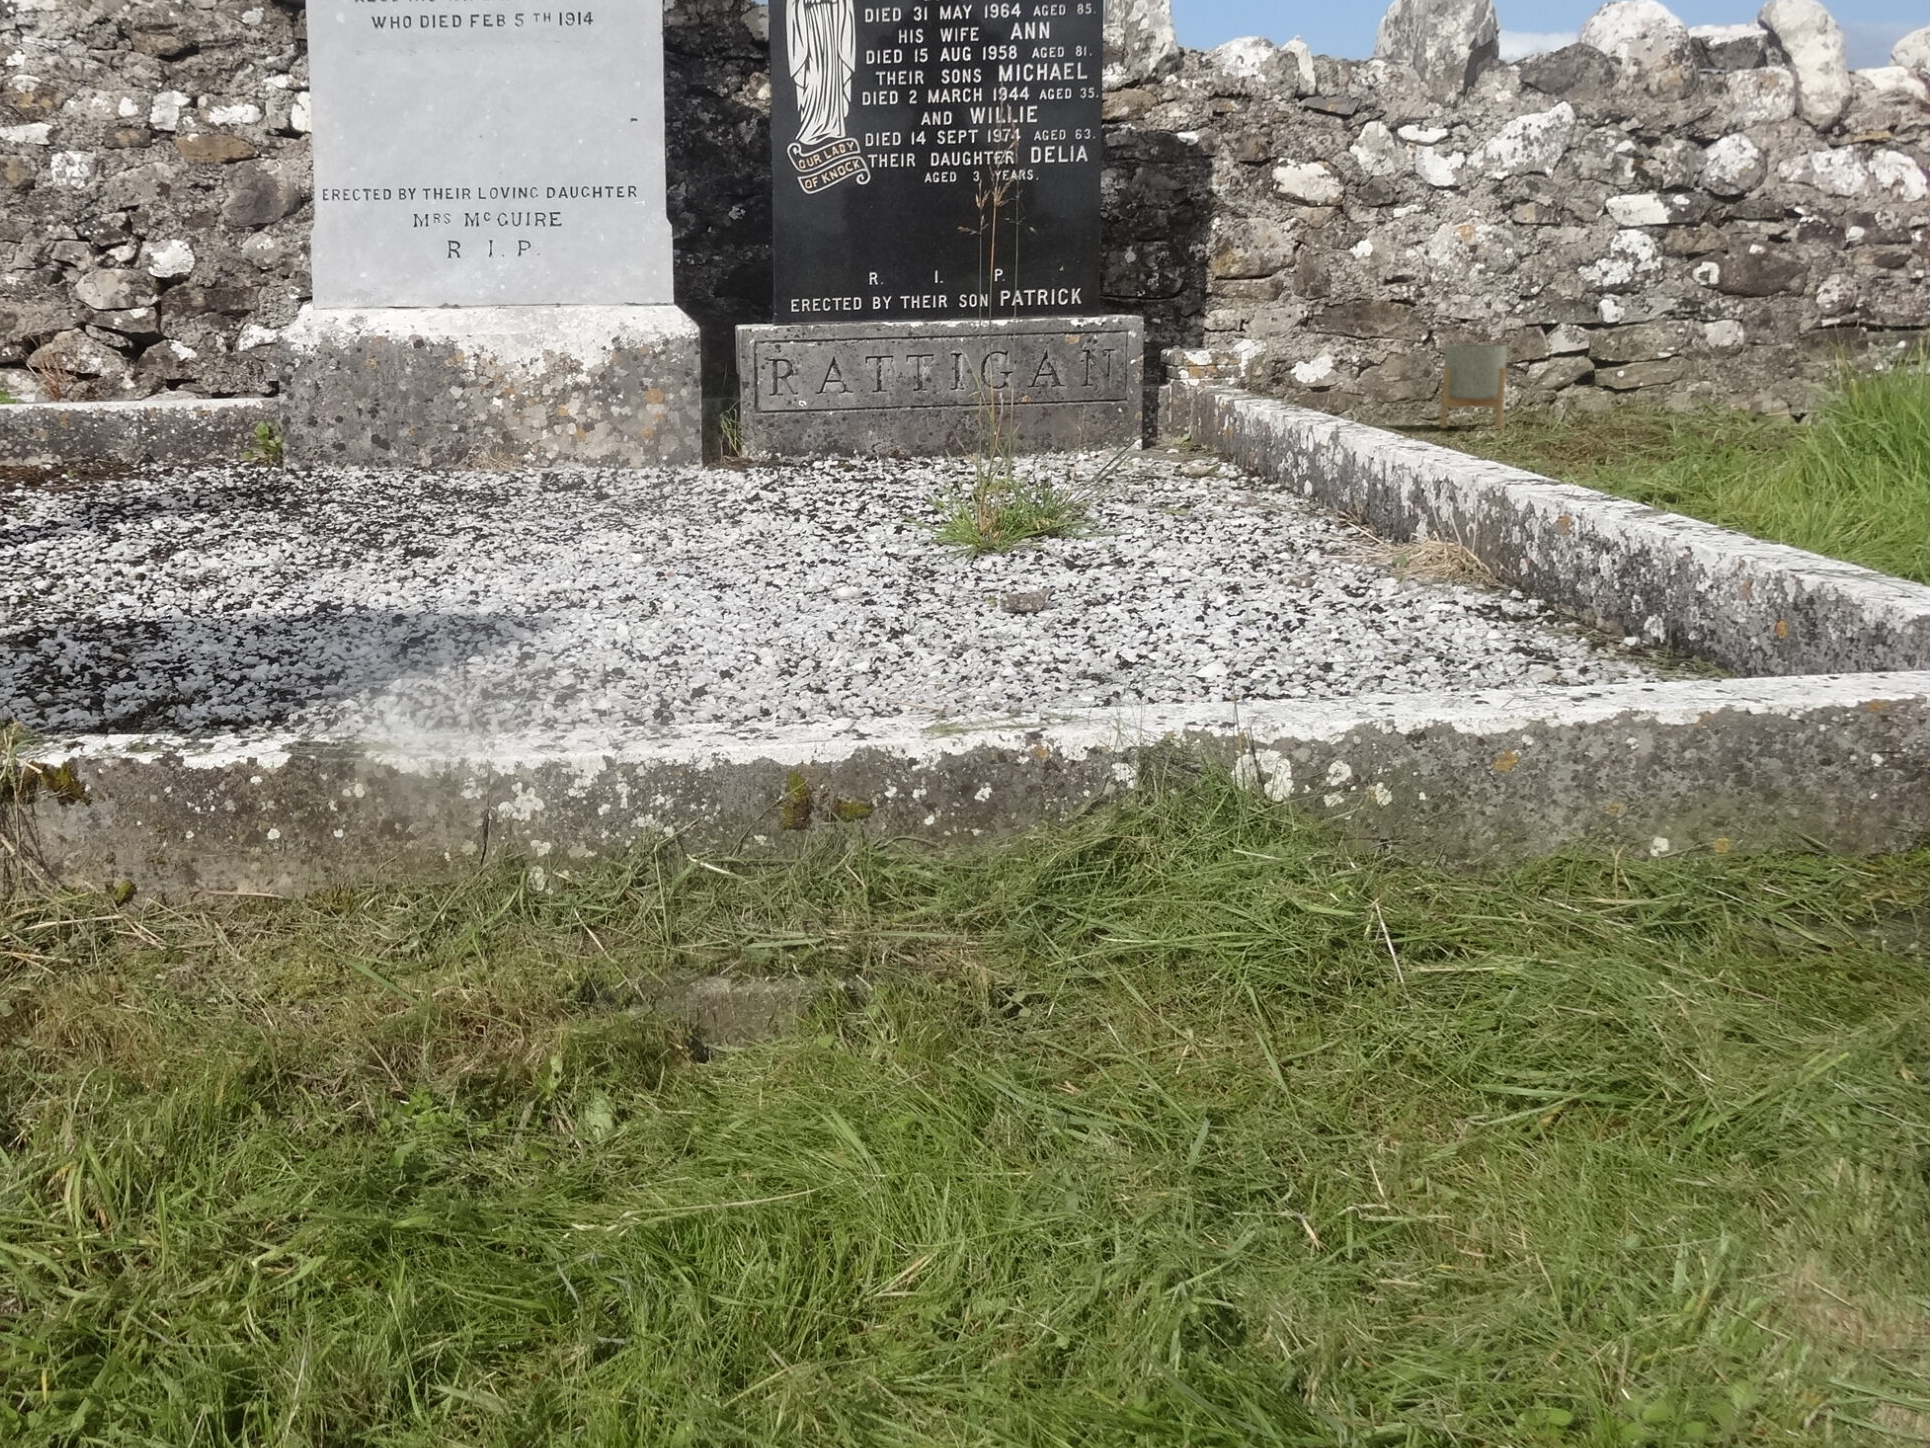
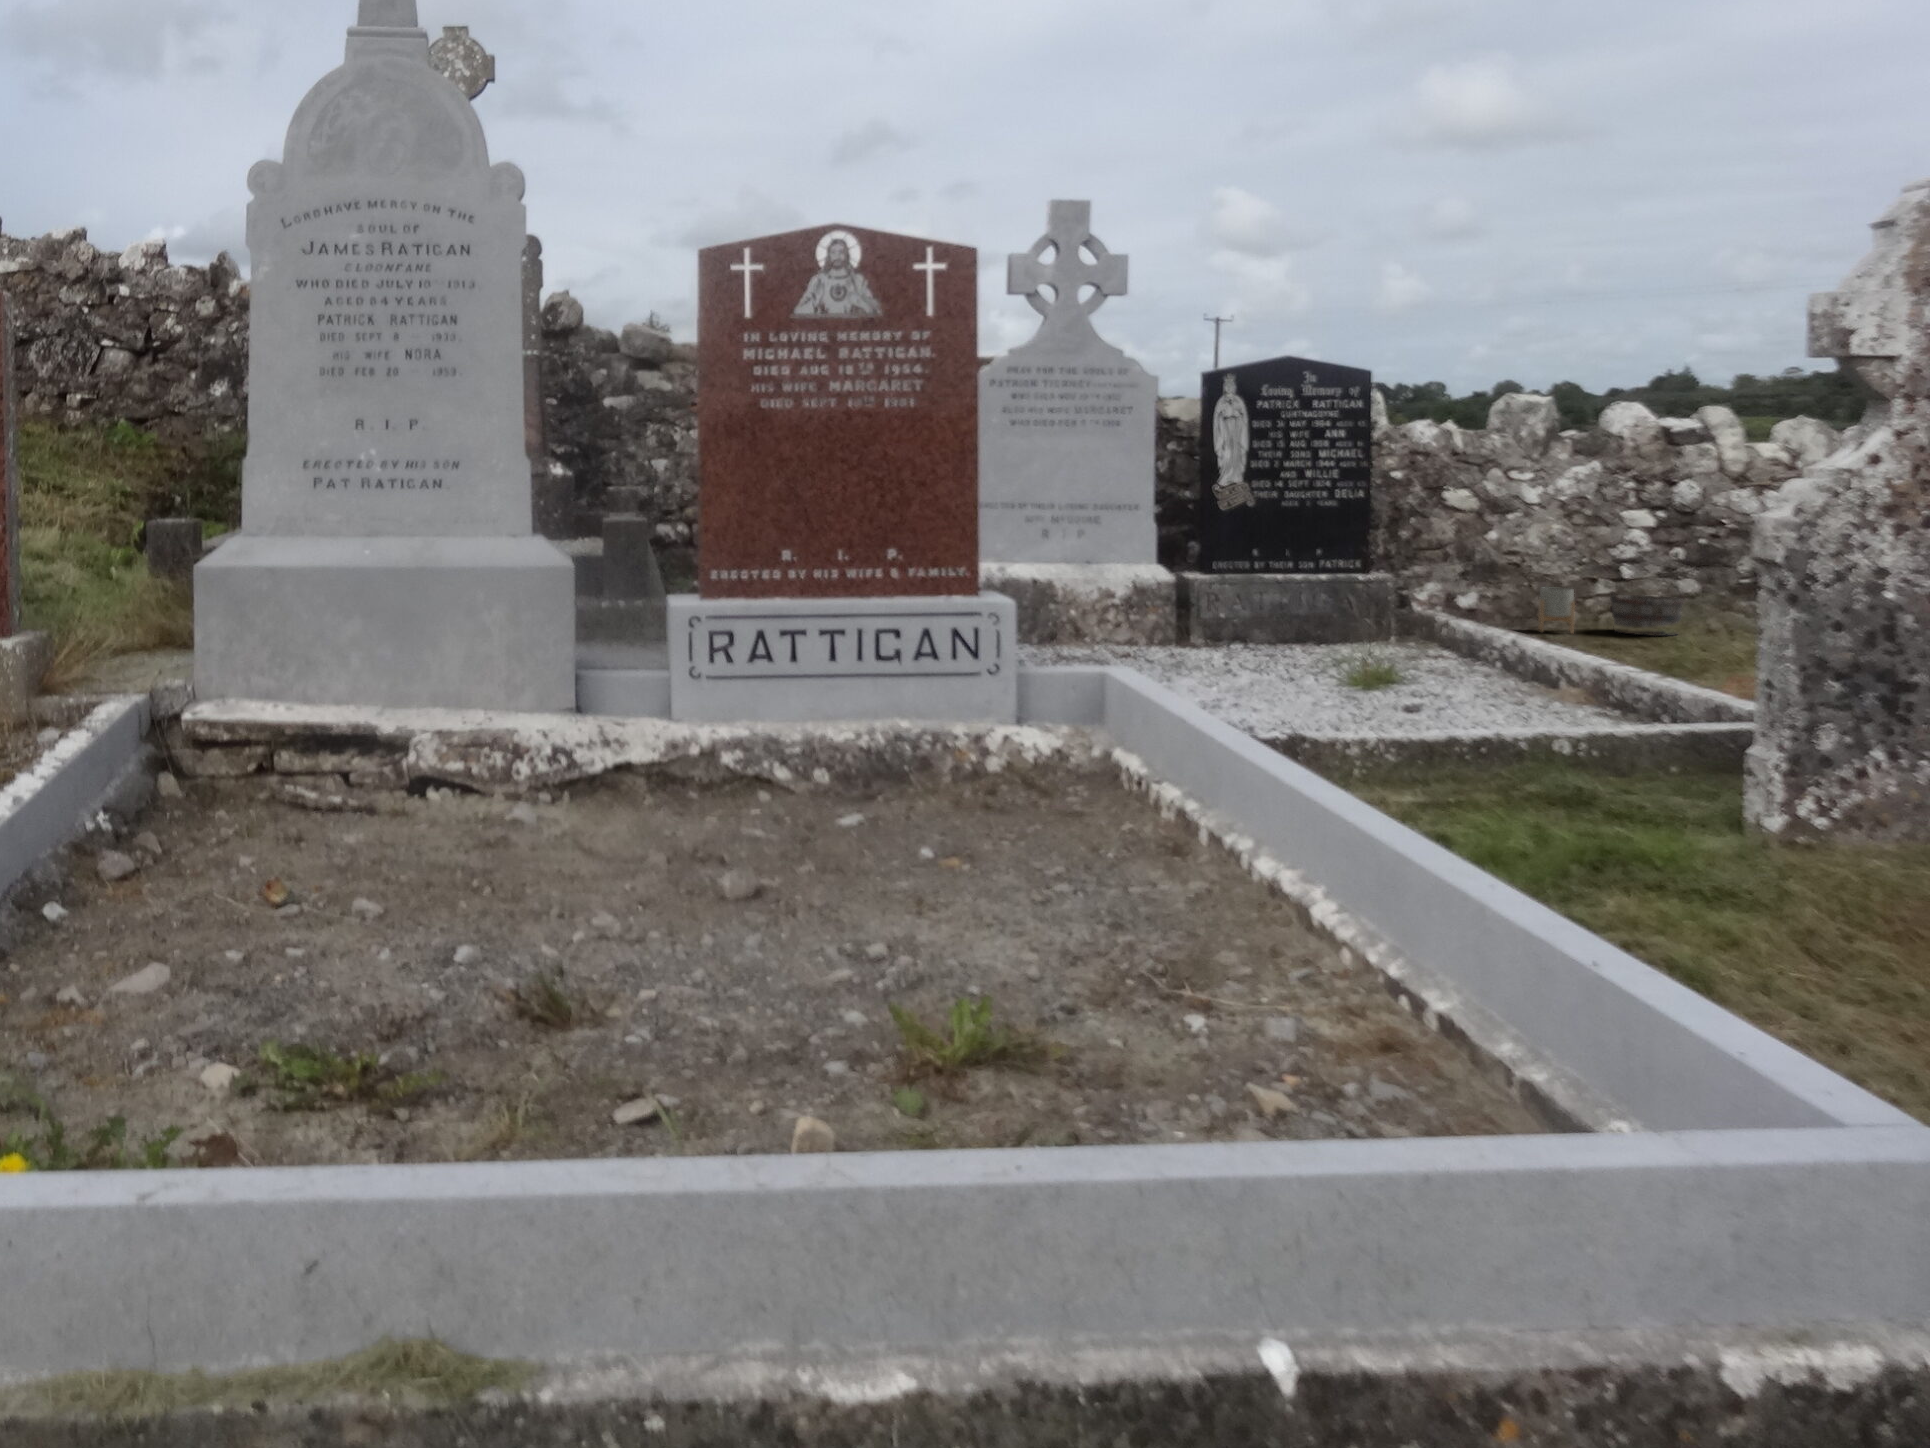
bucket: none [1573,346,1719,428] -> present [1610,592,1685,636]

